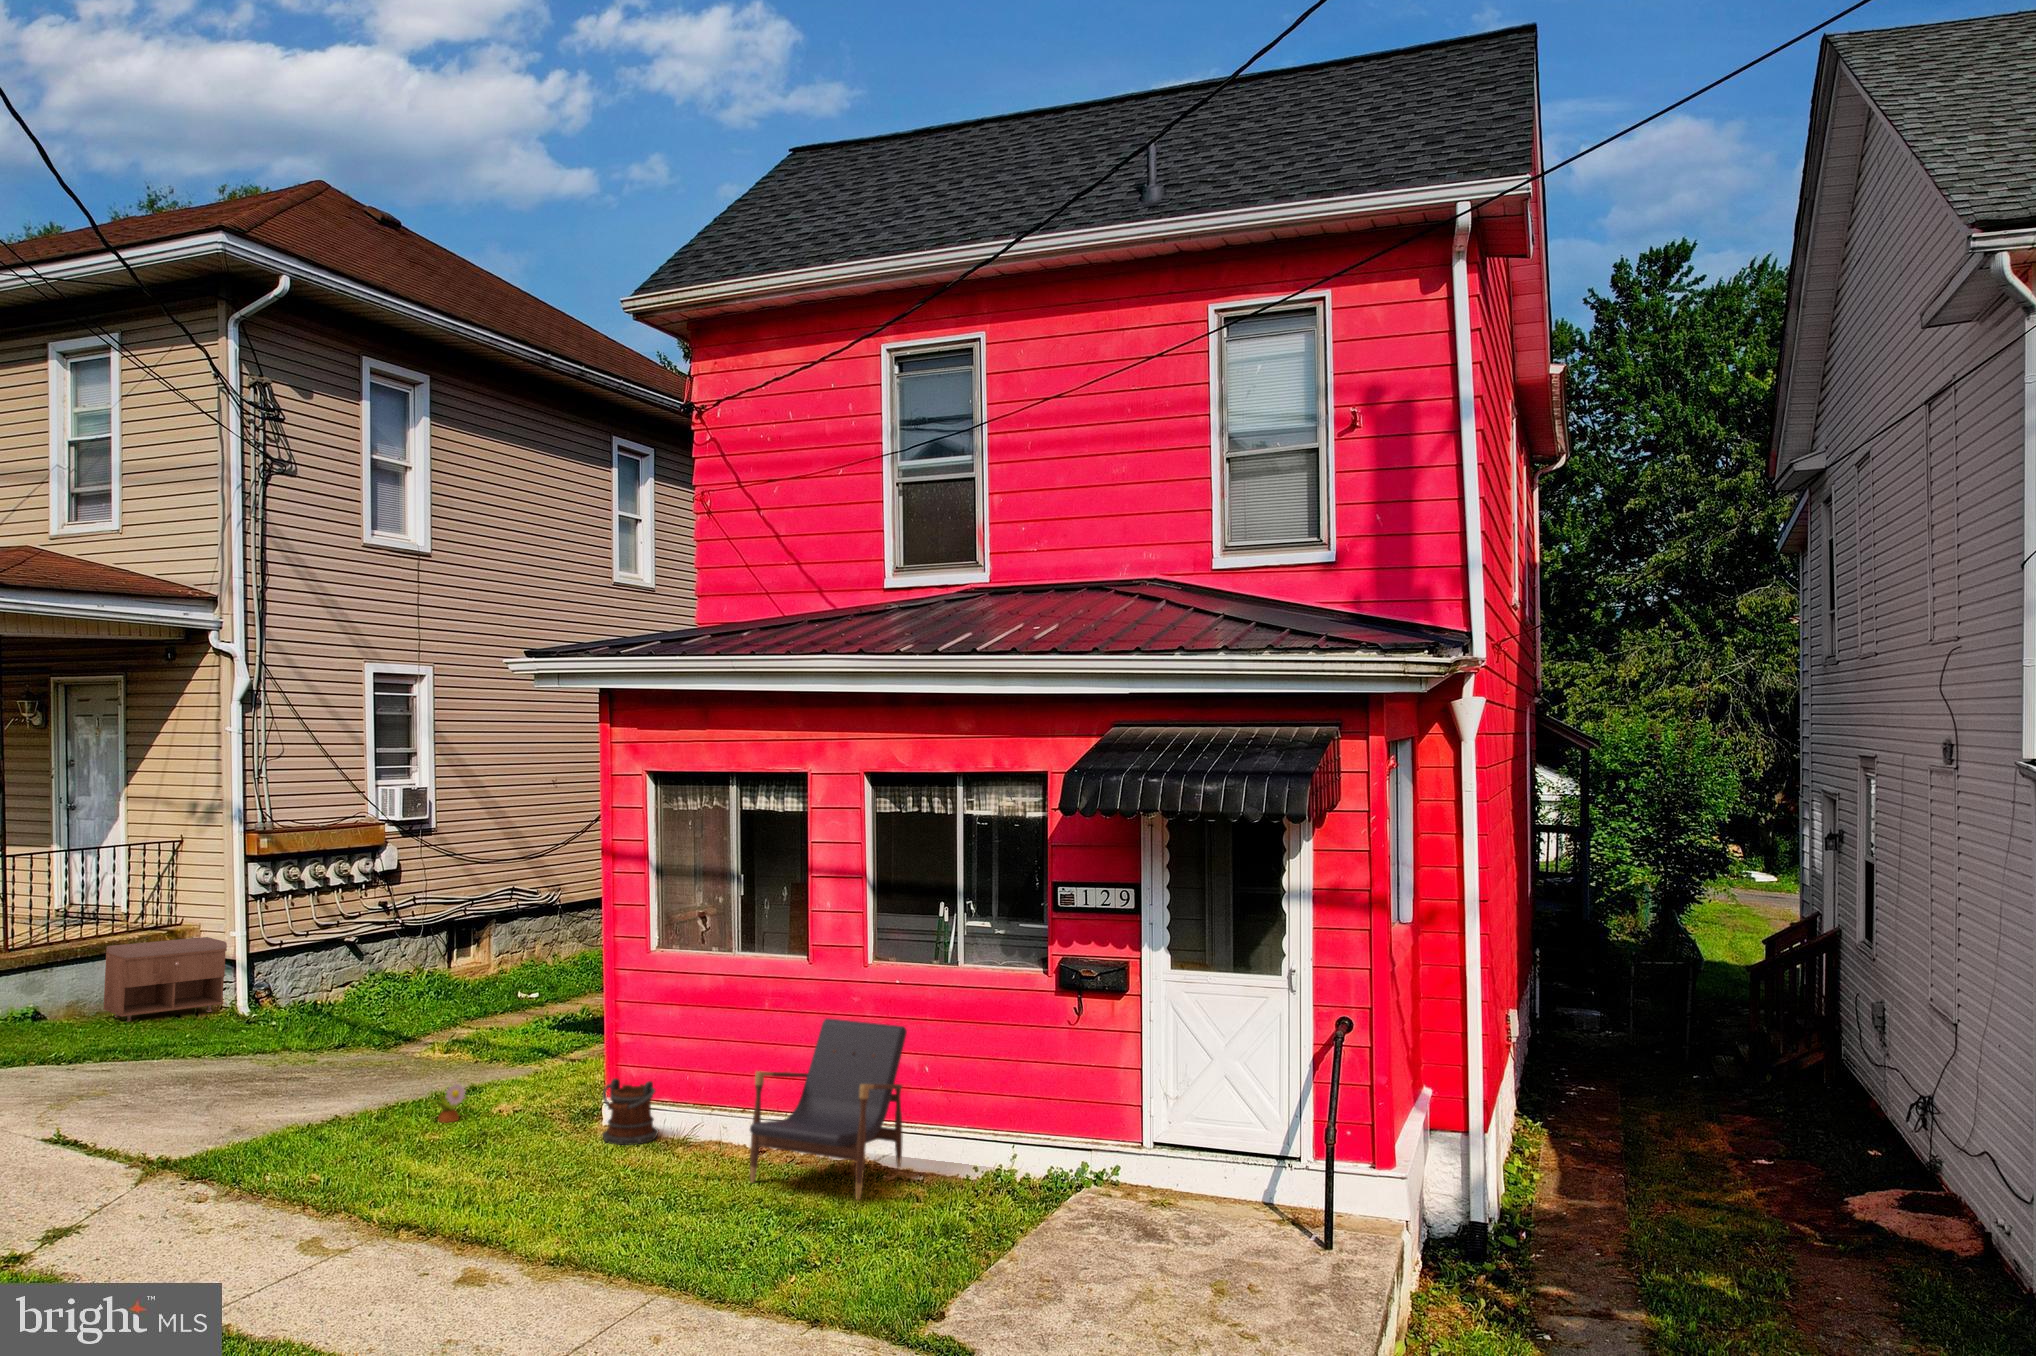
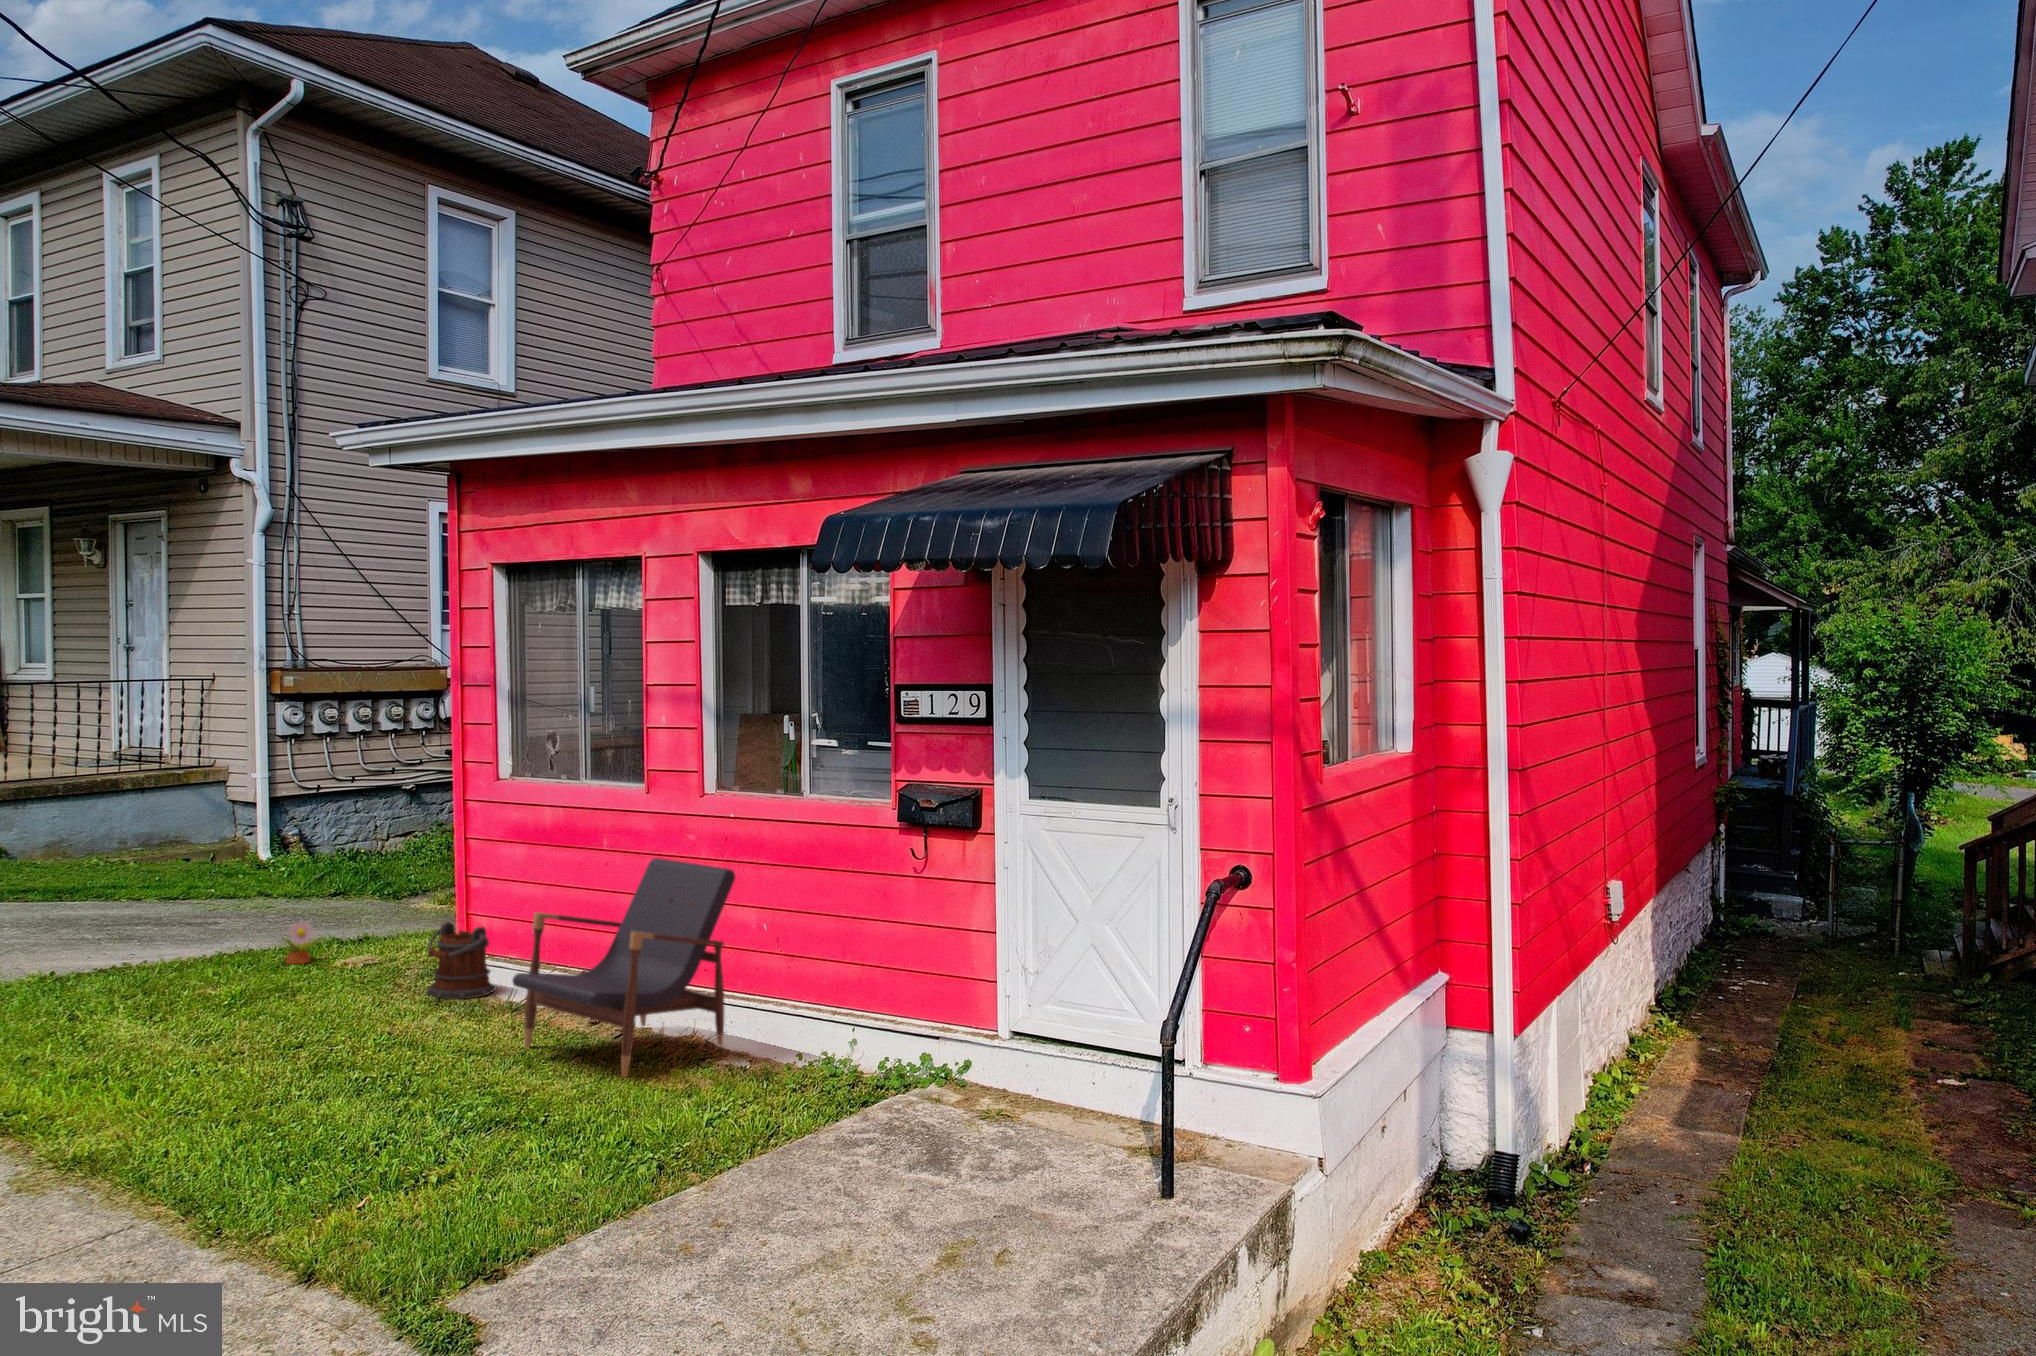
storage bench: present [104,937,227,1021] -> none [132,781,249,861]

